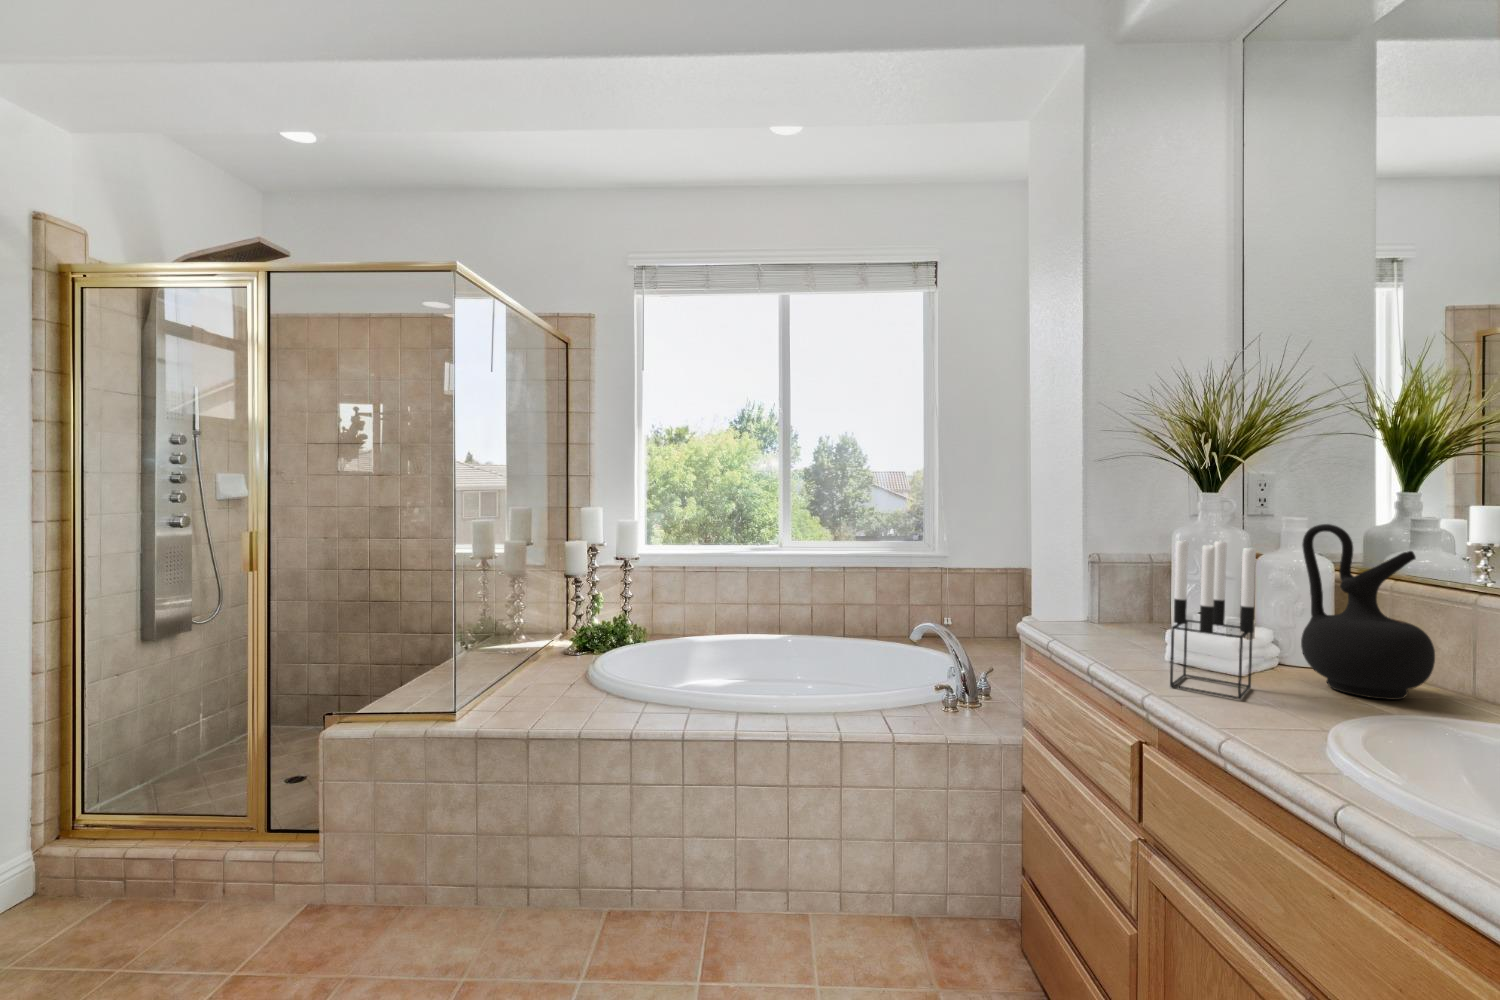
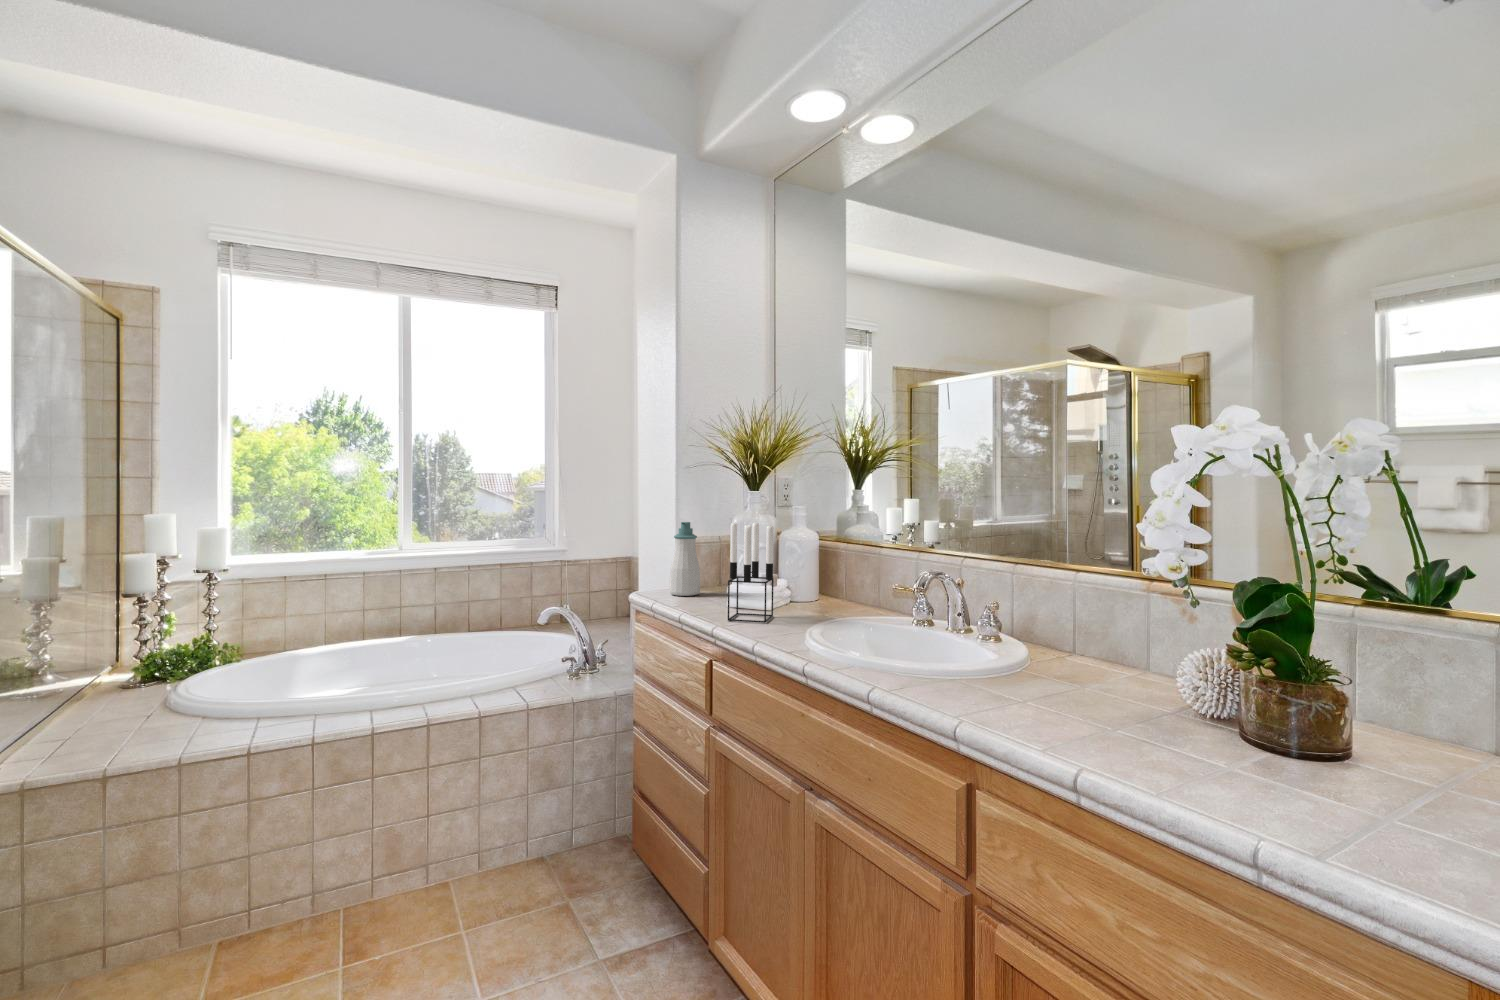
ceramic jug: present [1301,524,1435,700] -> none [800,510,861,614]
soap bottle: none [1073,533,1119,633] -> present [670,522,700,596]

